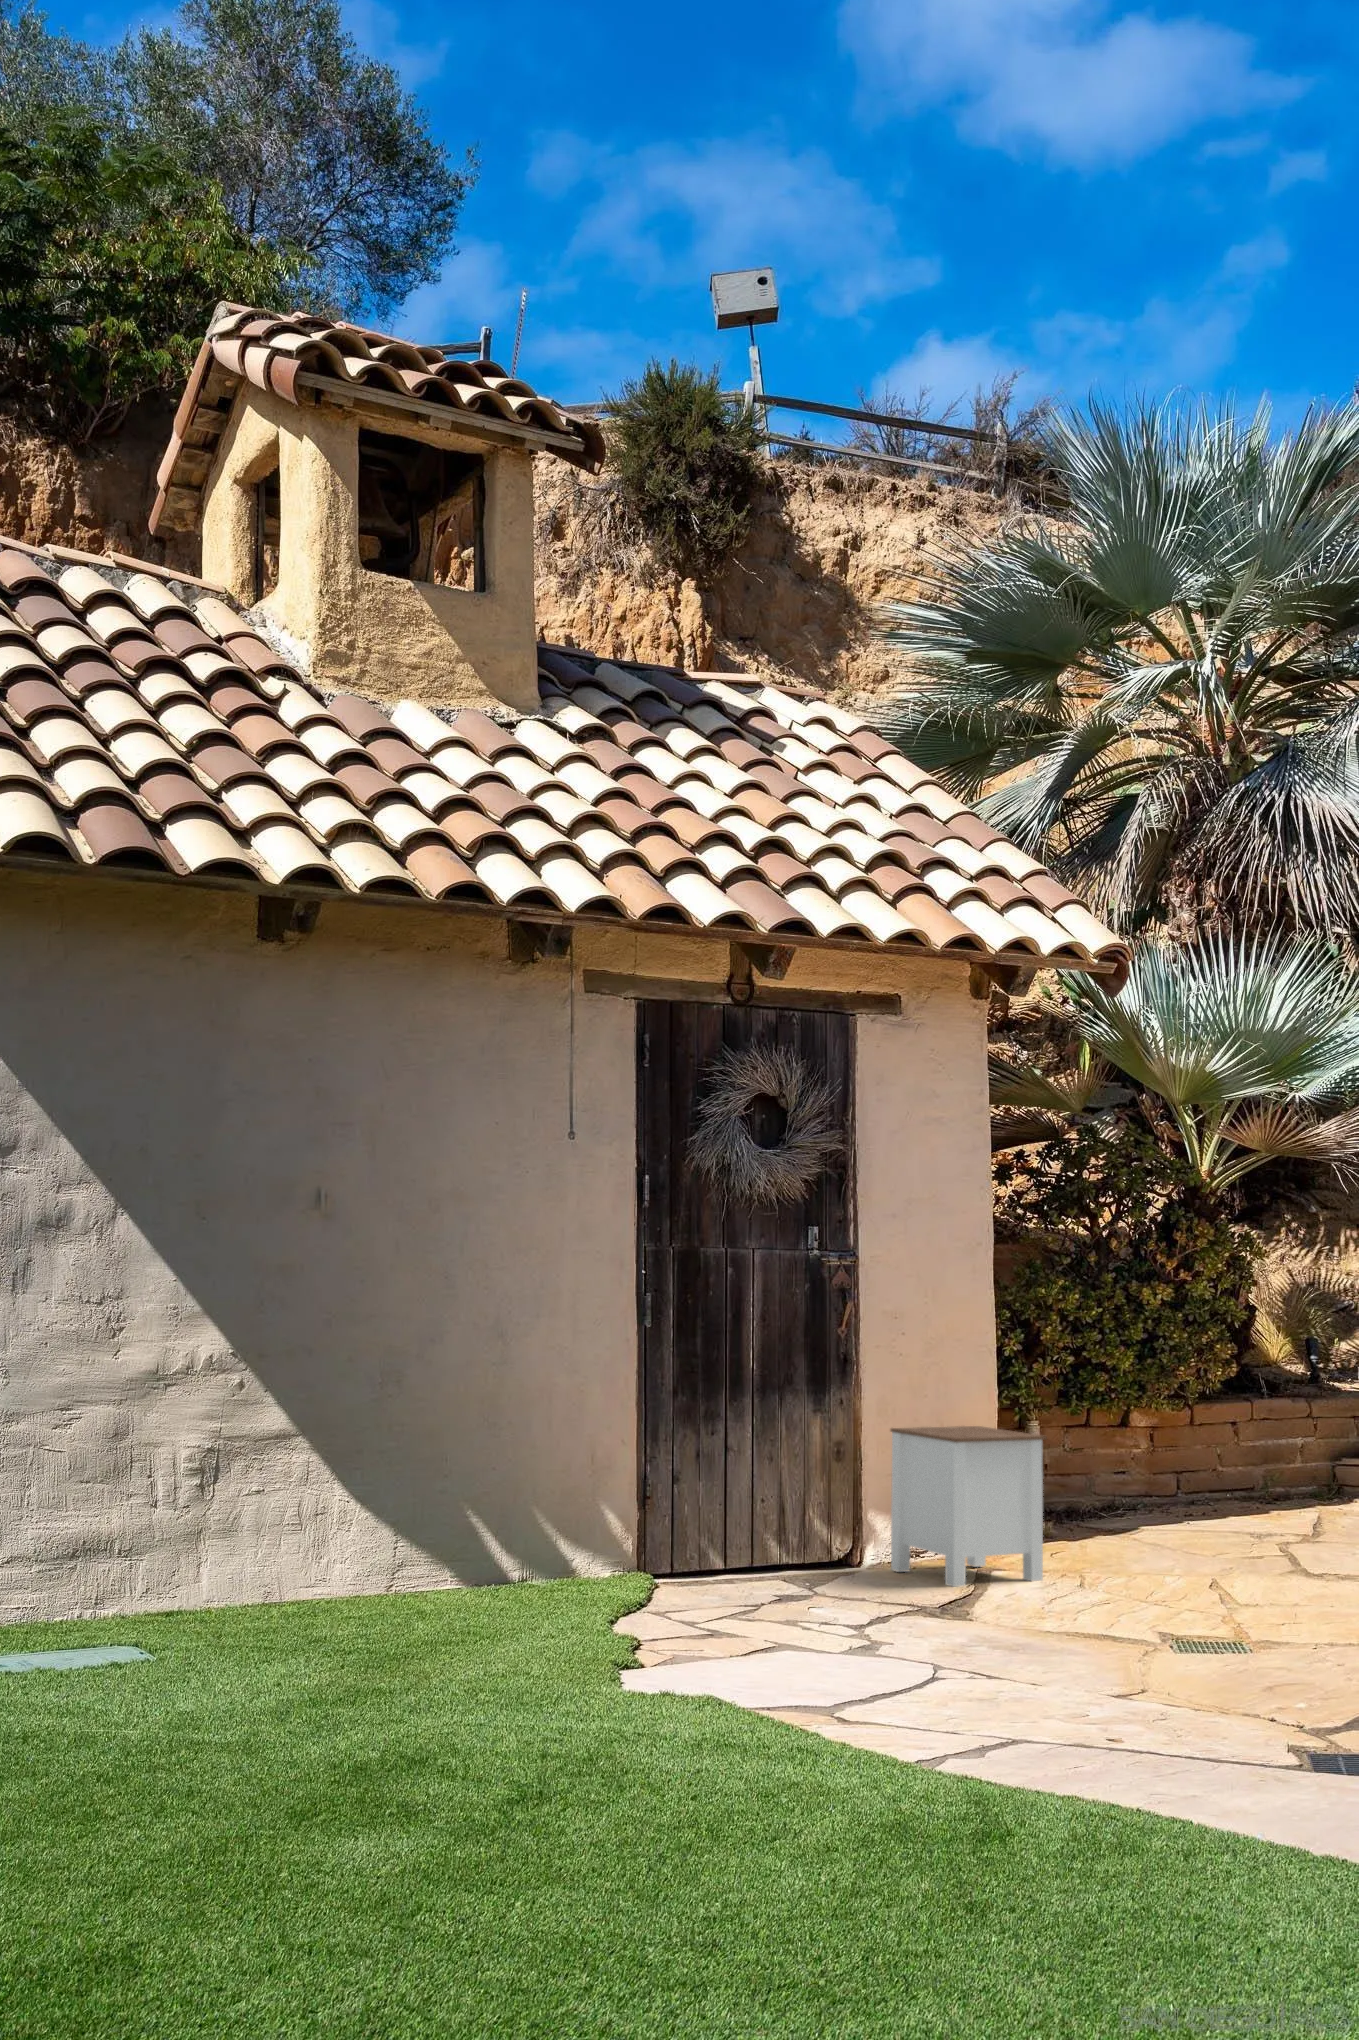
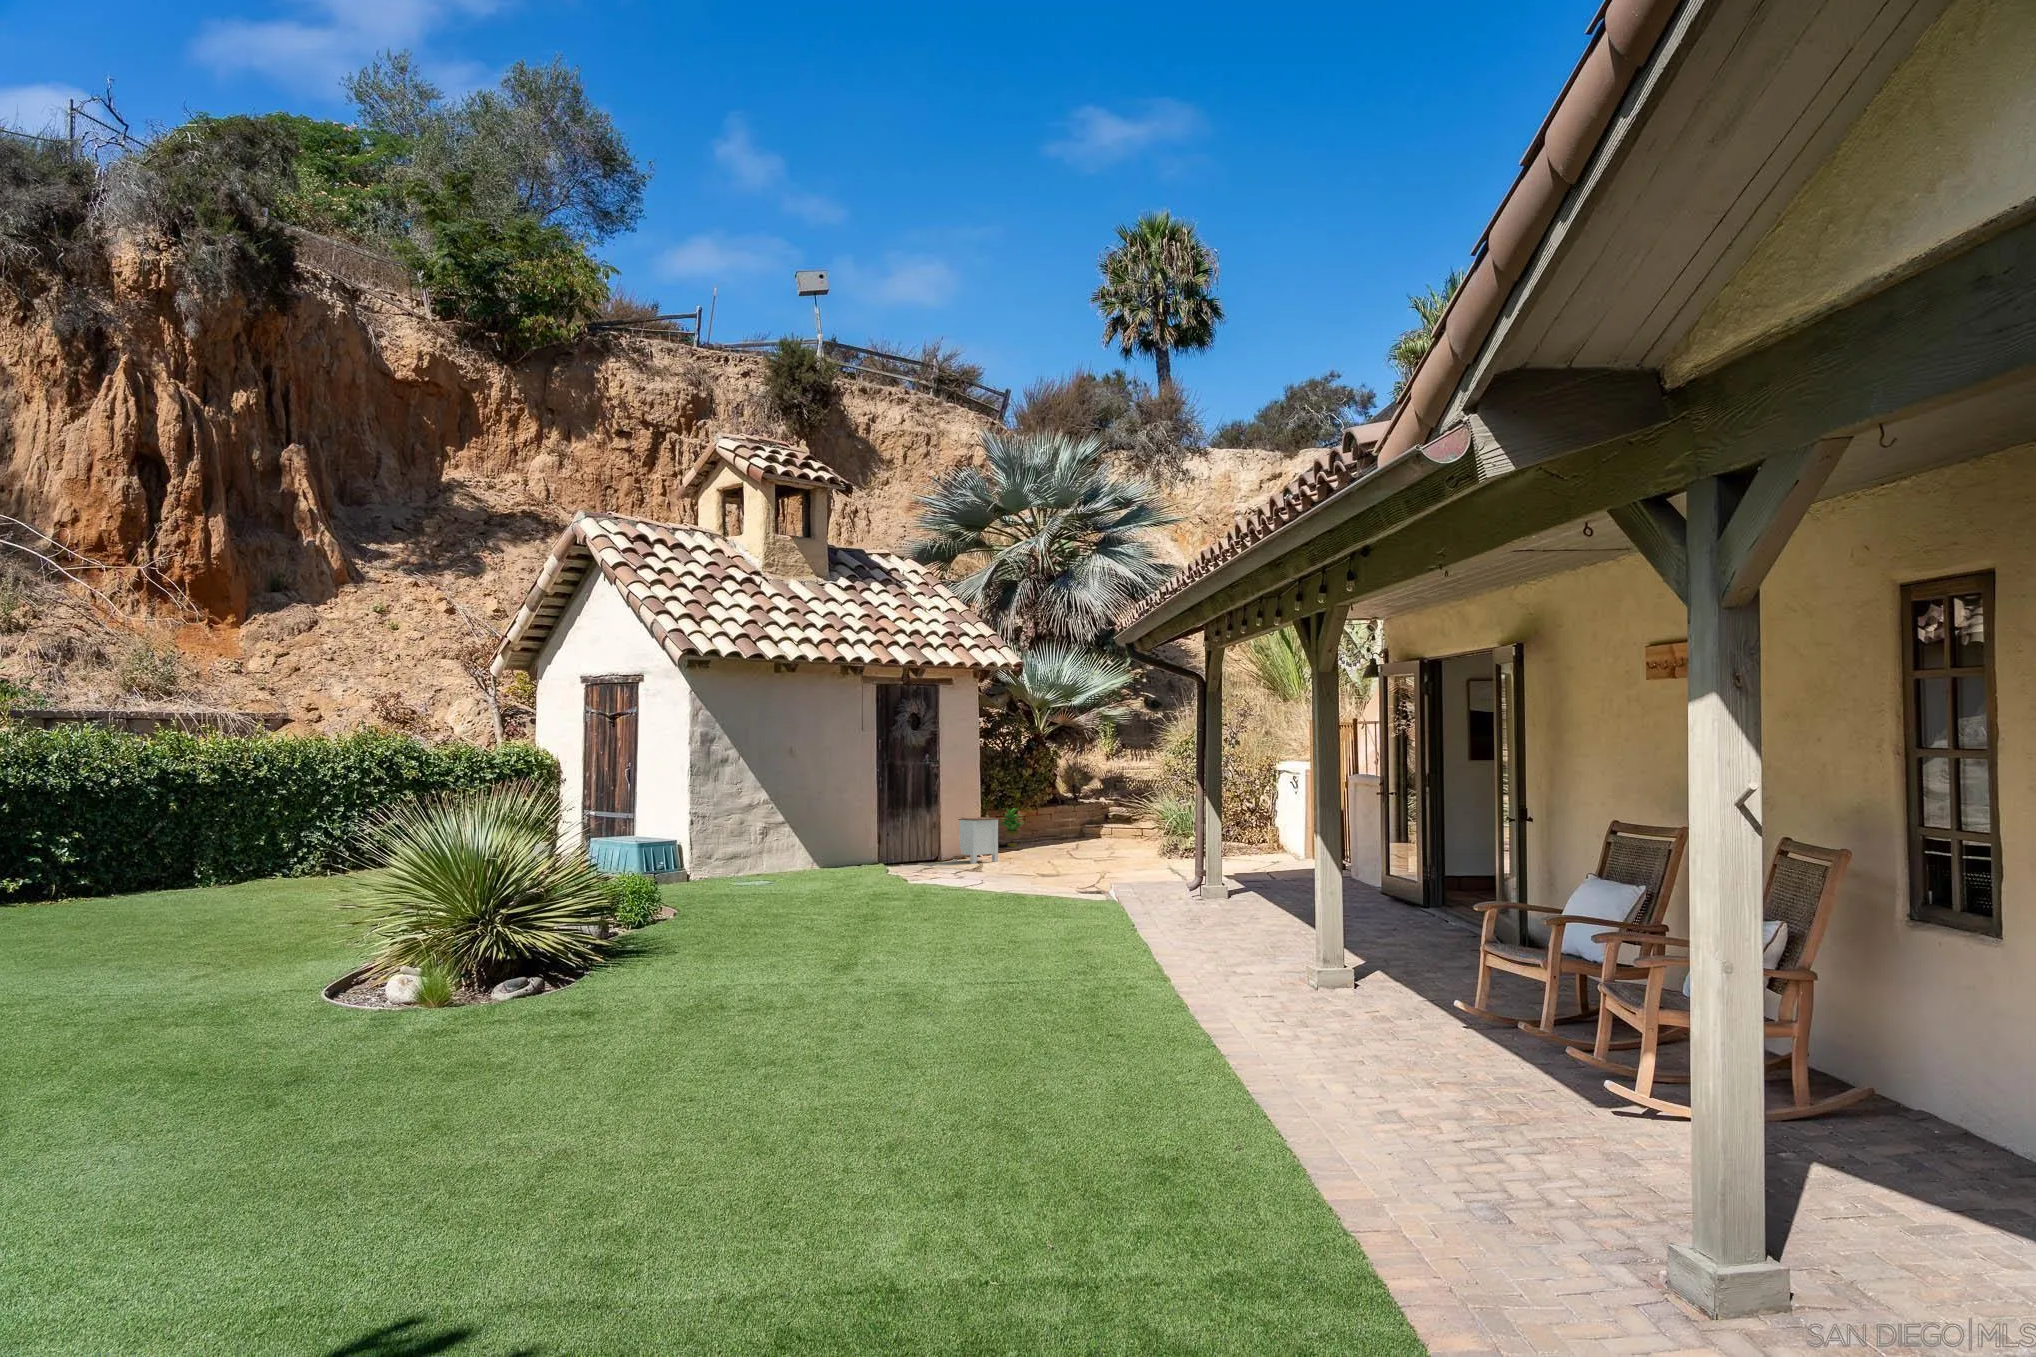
potted plant: none [1068,1395,1160,1514] -> present [1001,808,1023,847]

